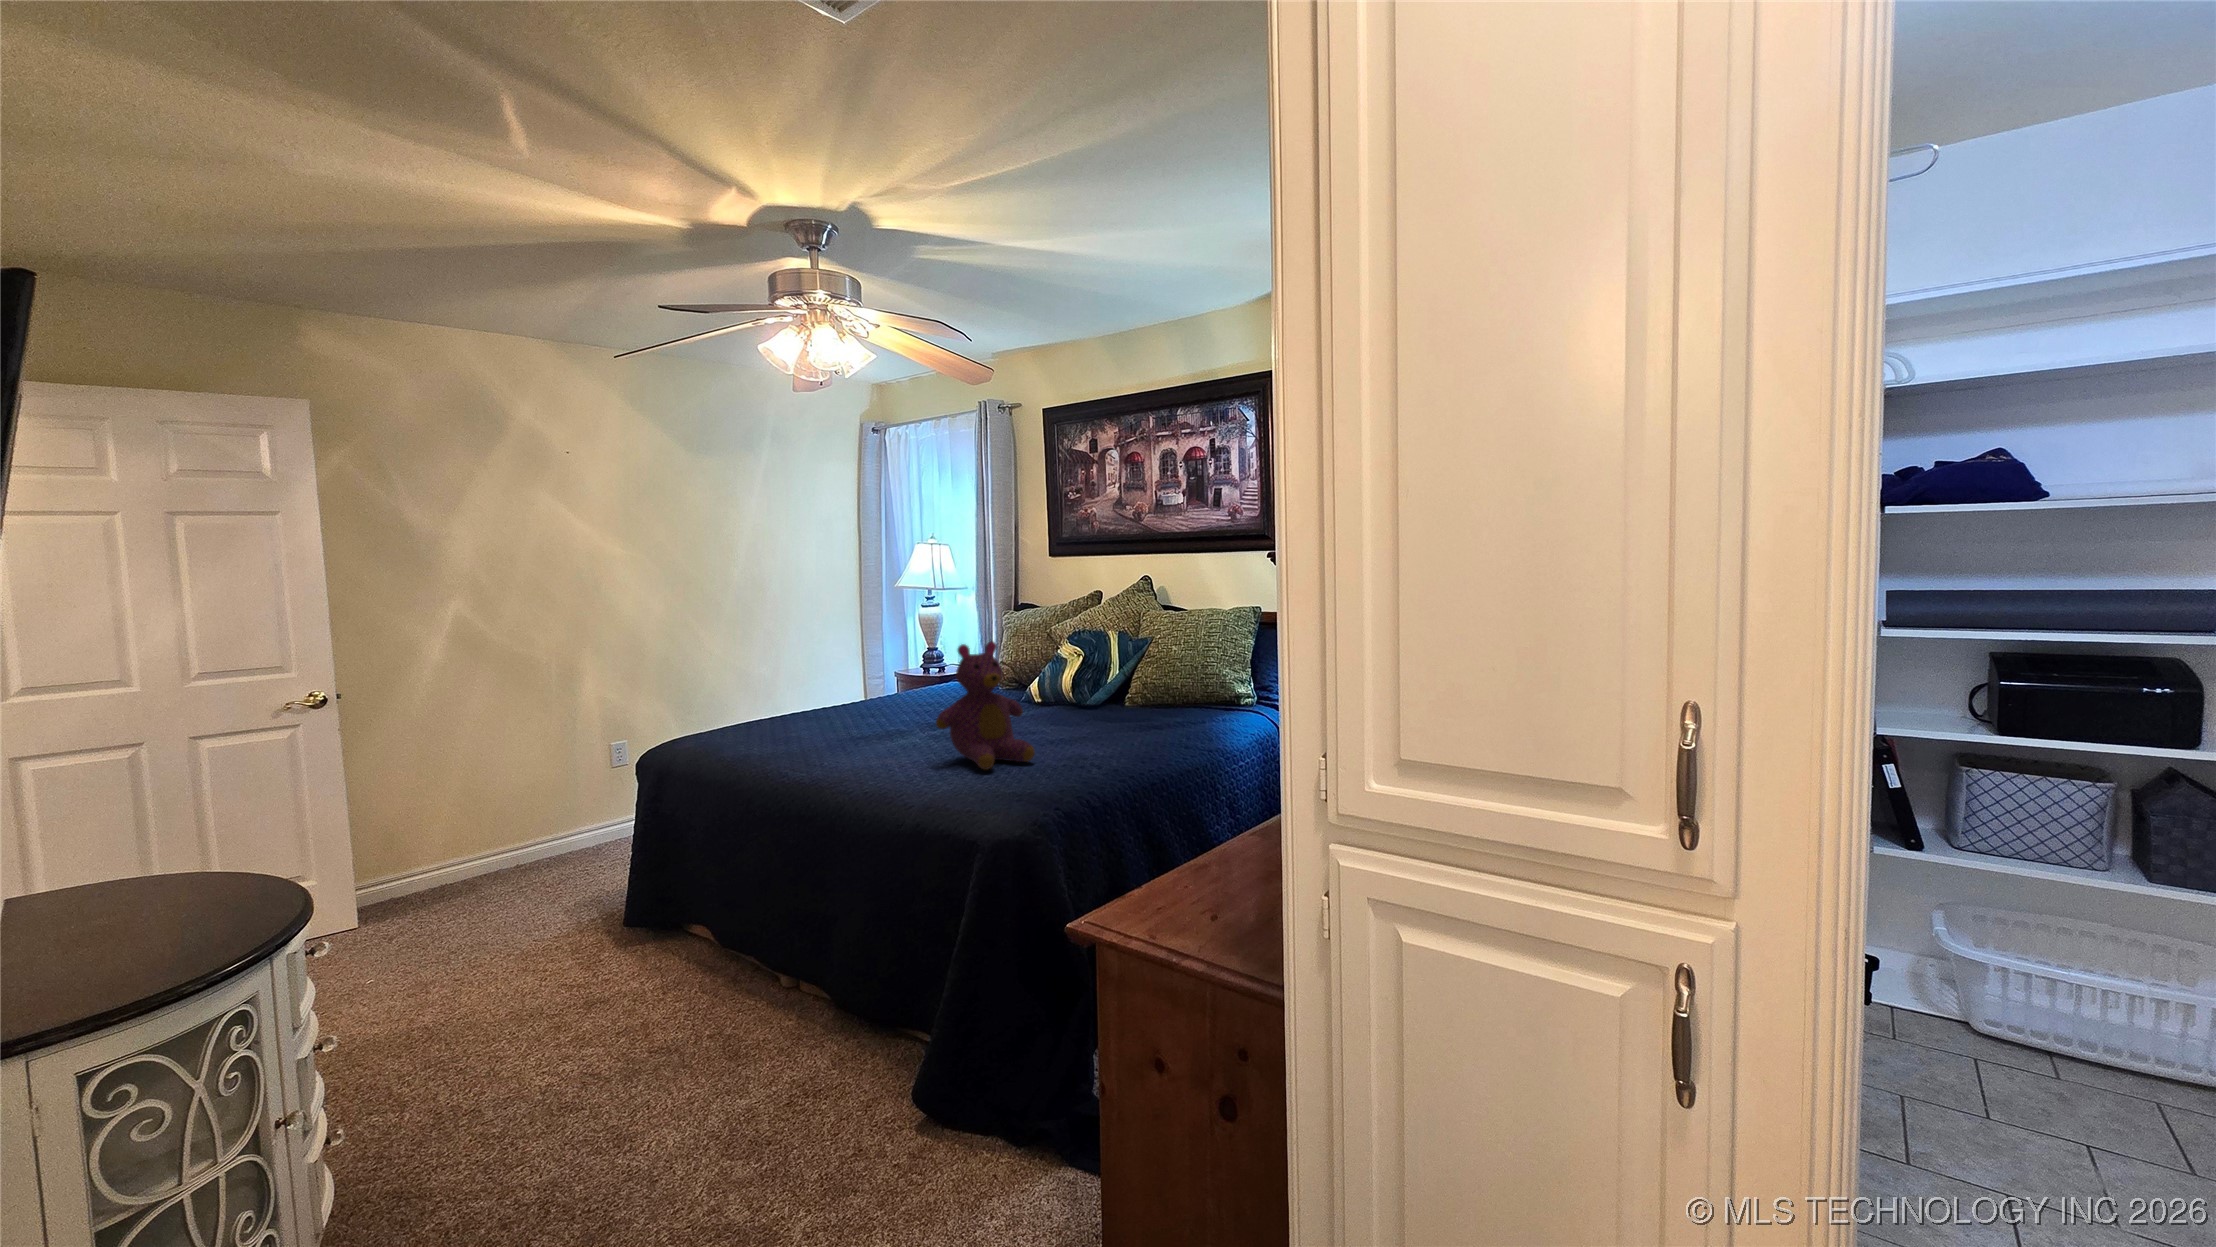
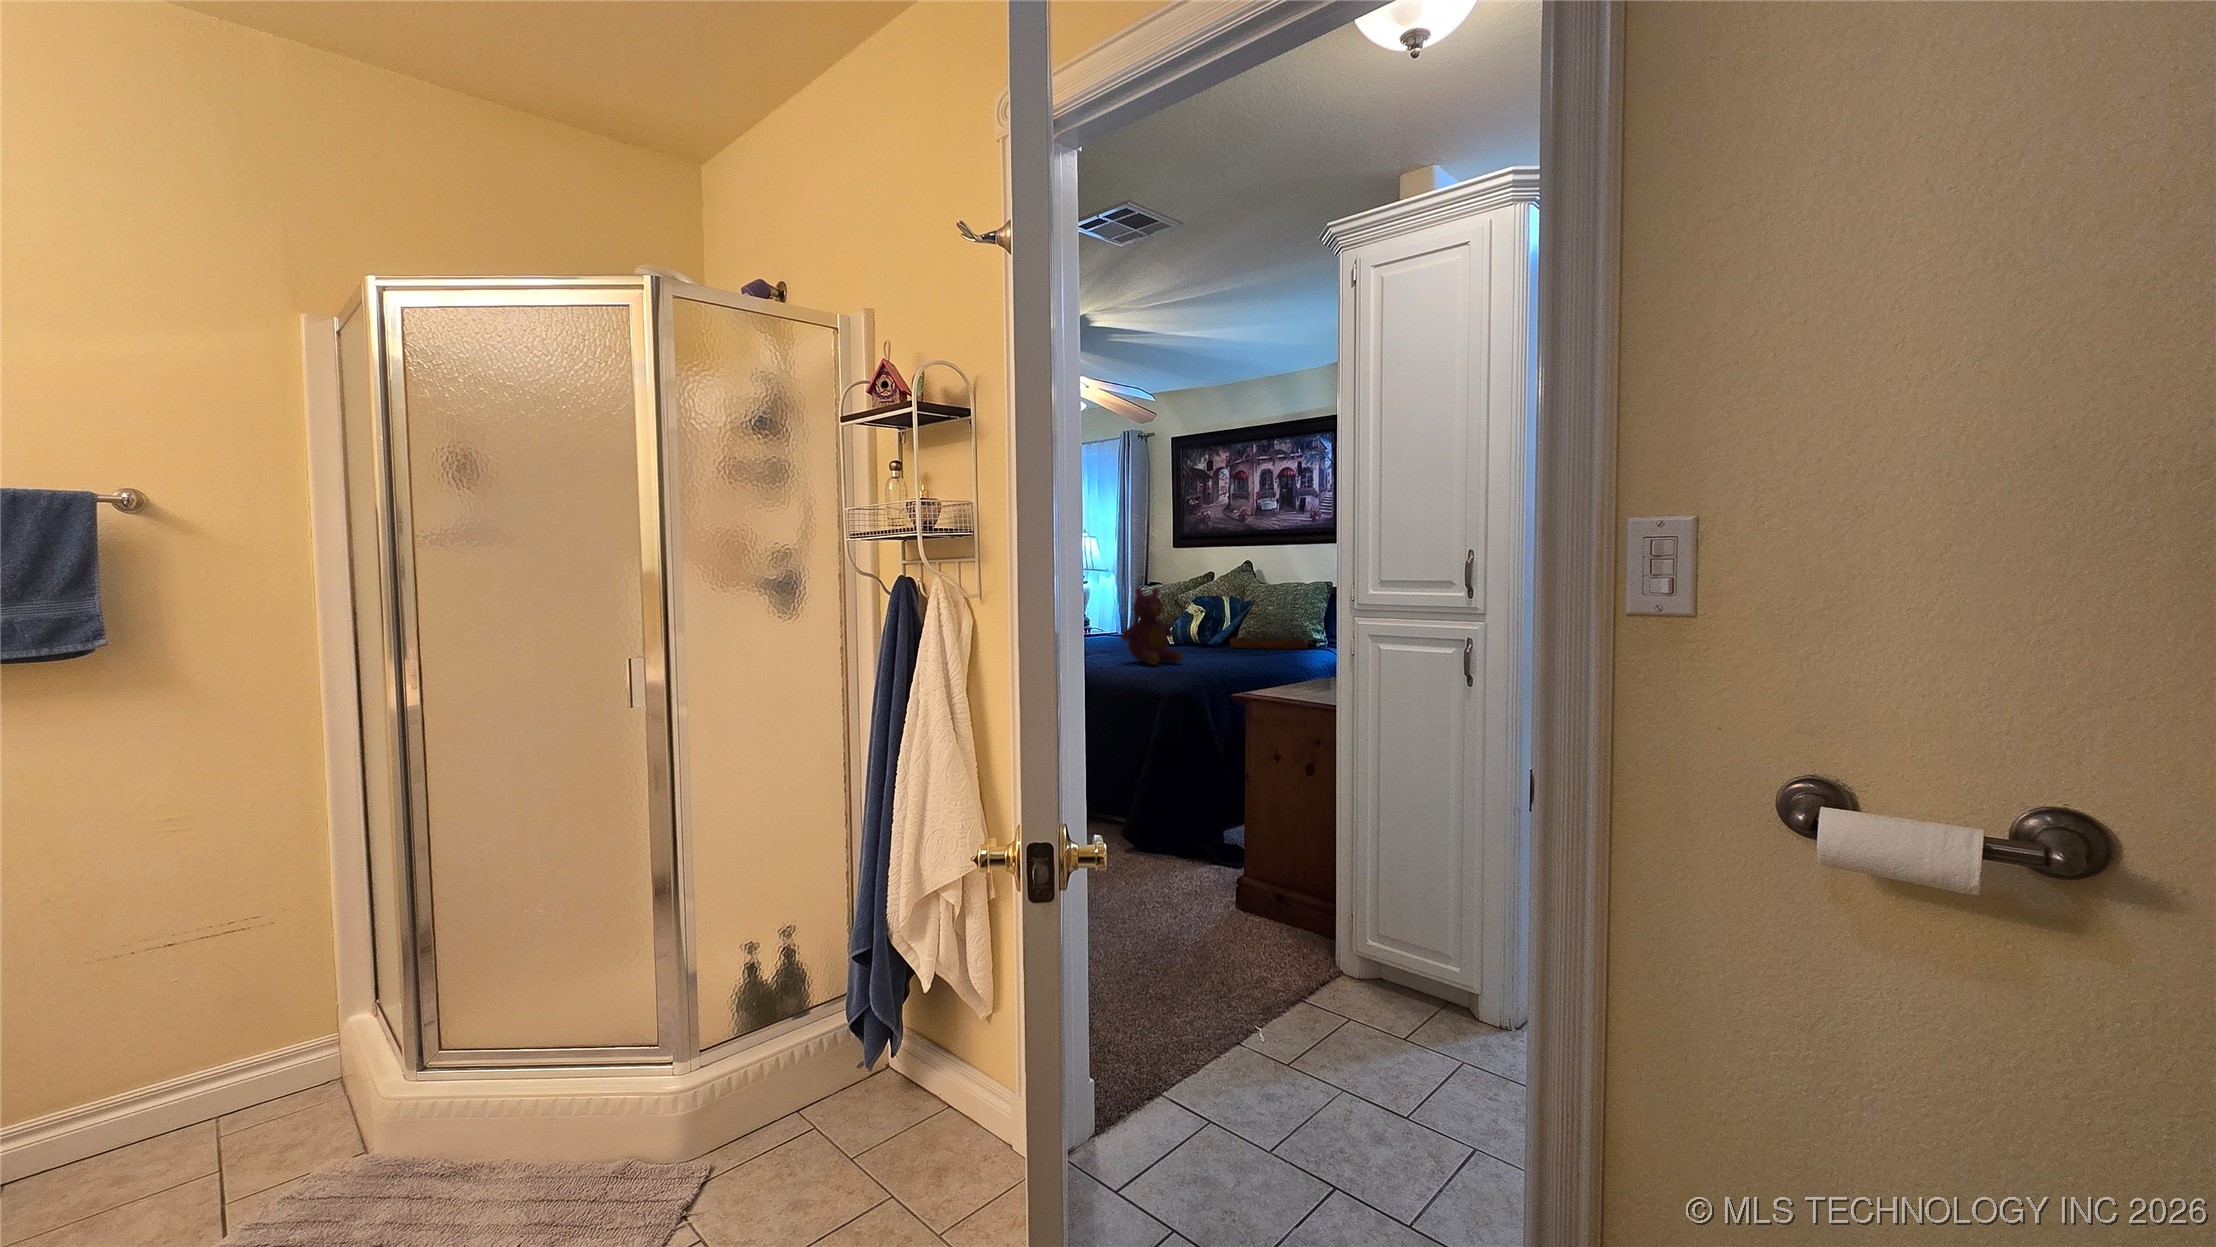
tray: none [1117,670,1230,713] -> present [1230,621,1308,649]

